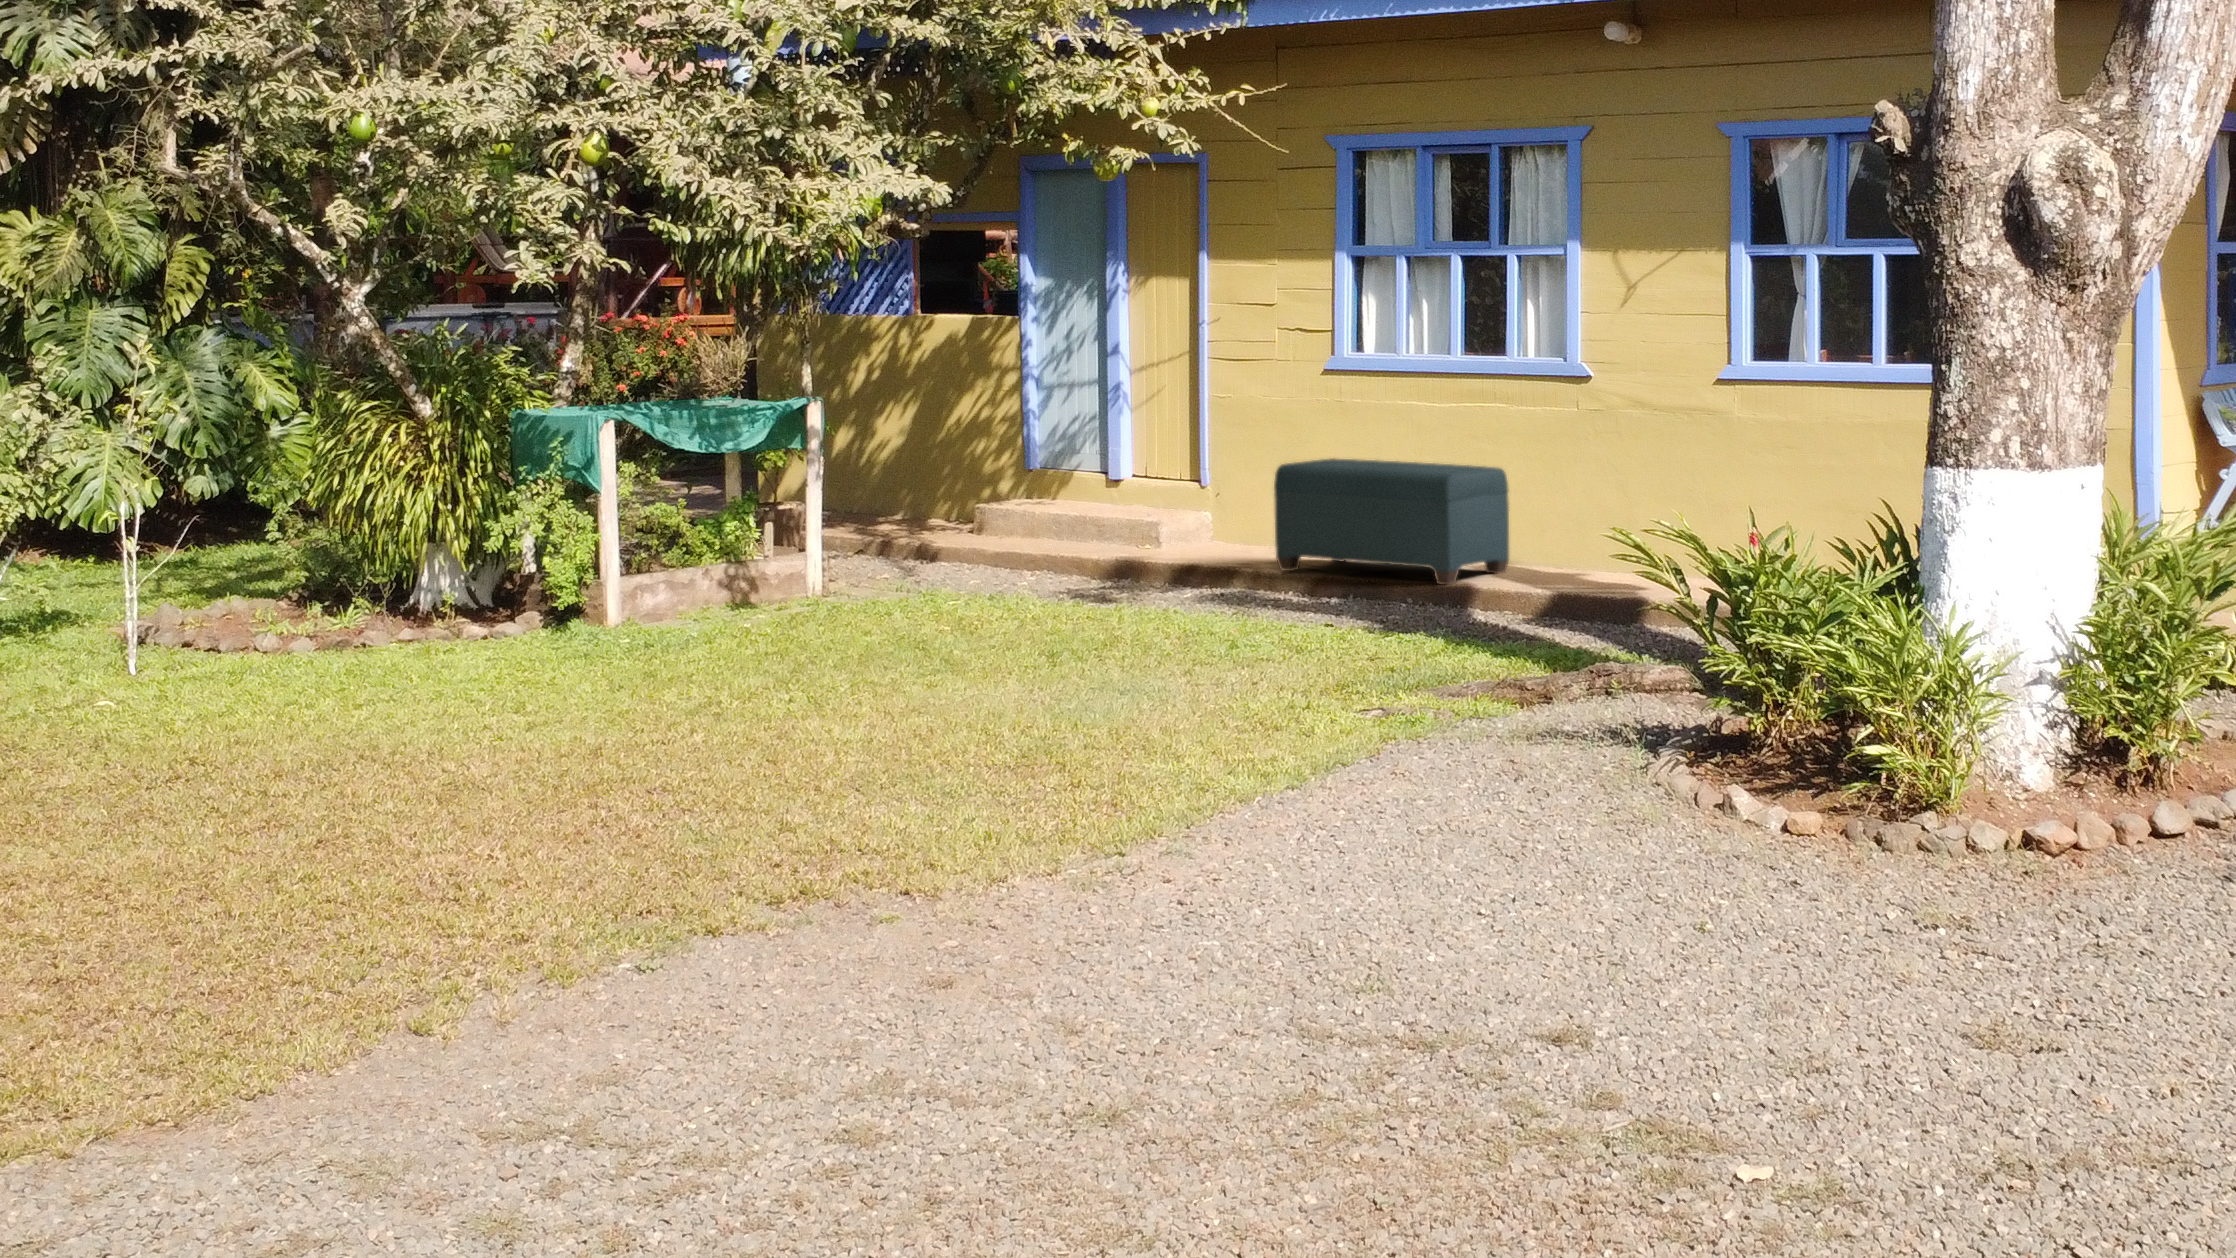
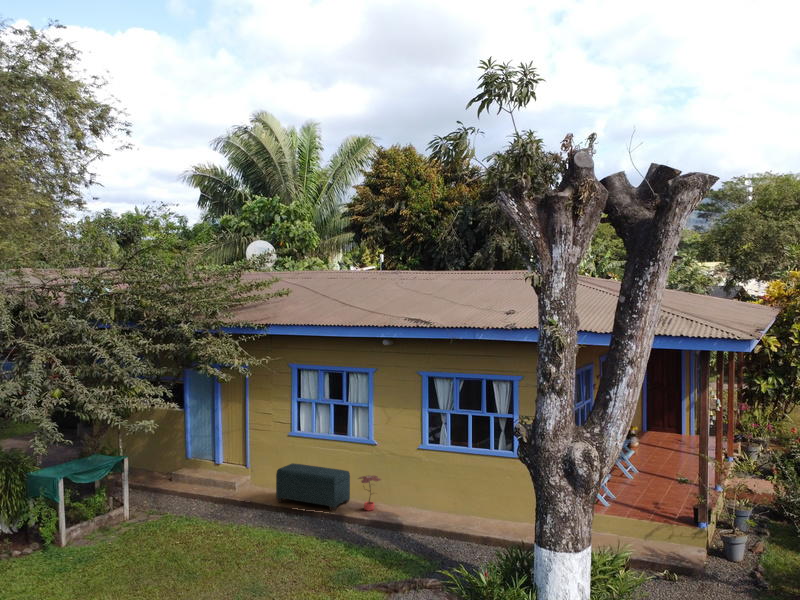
potted plant: none [1524,474,1601,584] -> present [359,476,381,511]

